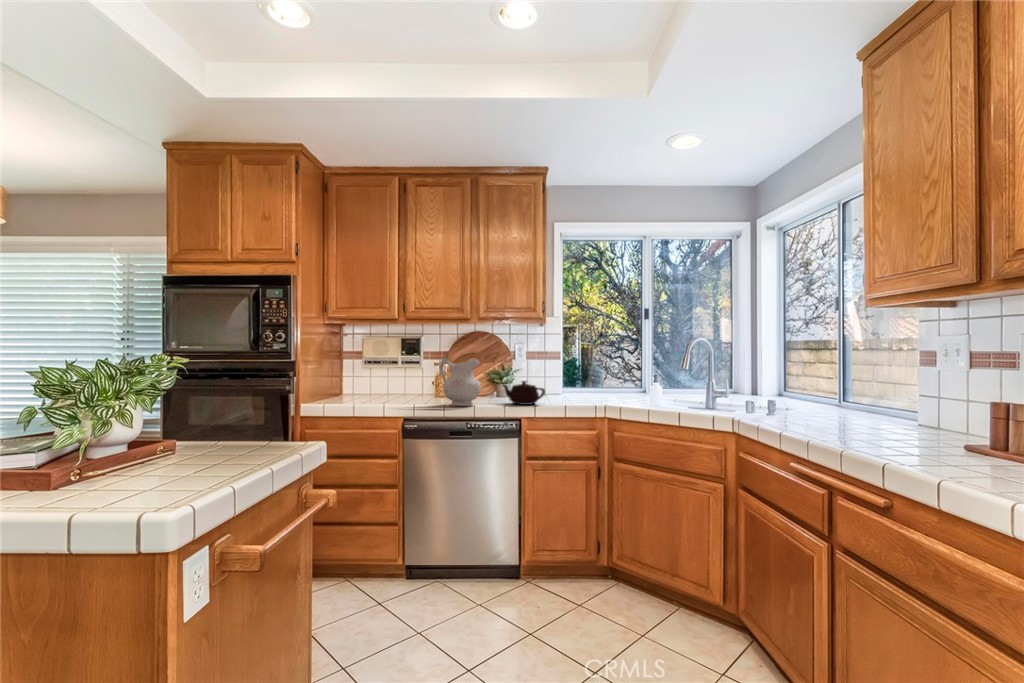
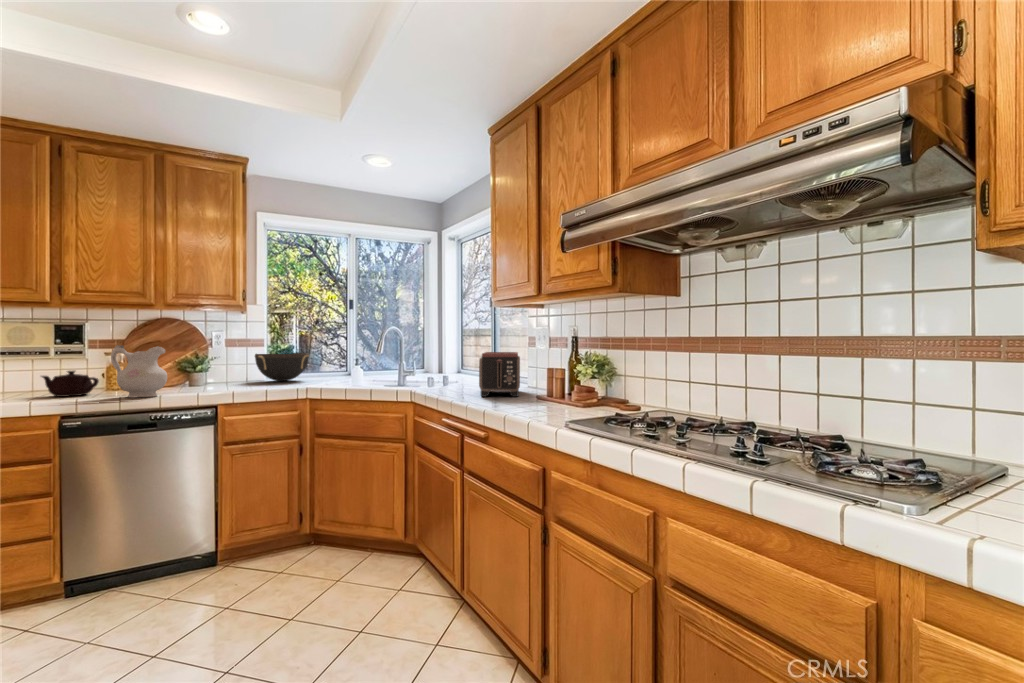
bowl: none [551,366,603,396] -> present [255,353,309,381]
toaster: none [844,371,925,442] -> present [479,352,520,397]
teapot: present [503,381,545,405] -> present [42,371,99,397]

